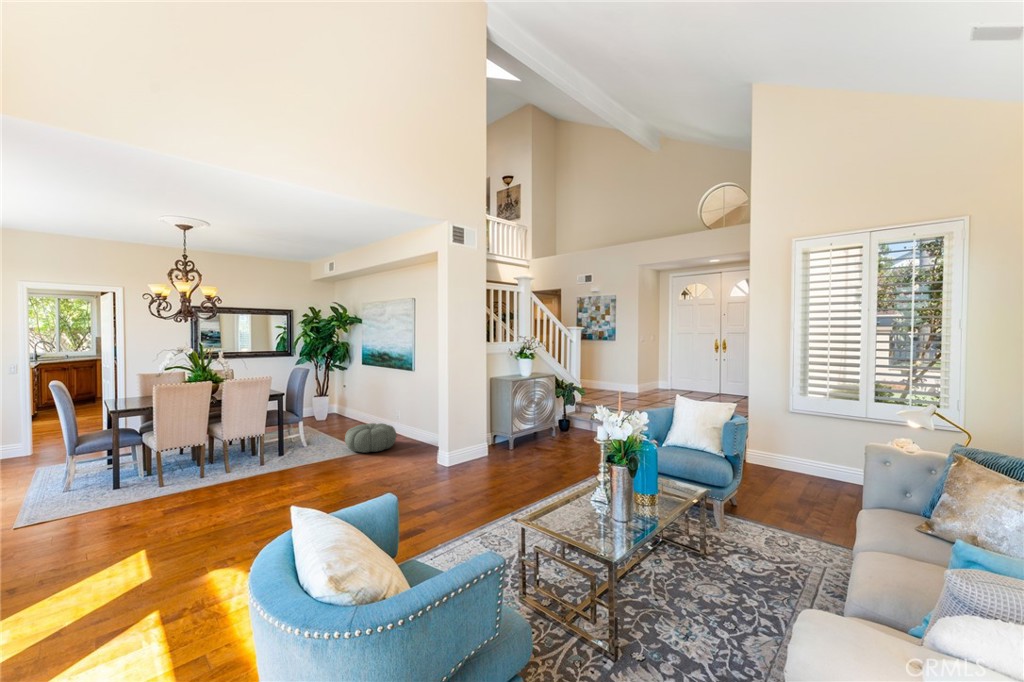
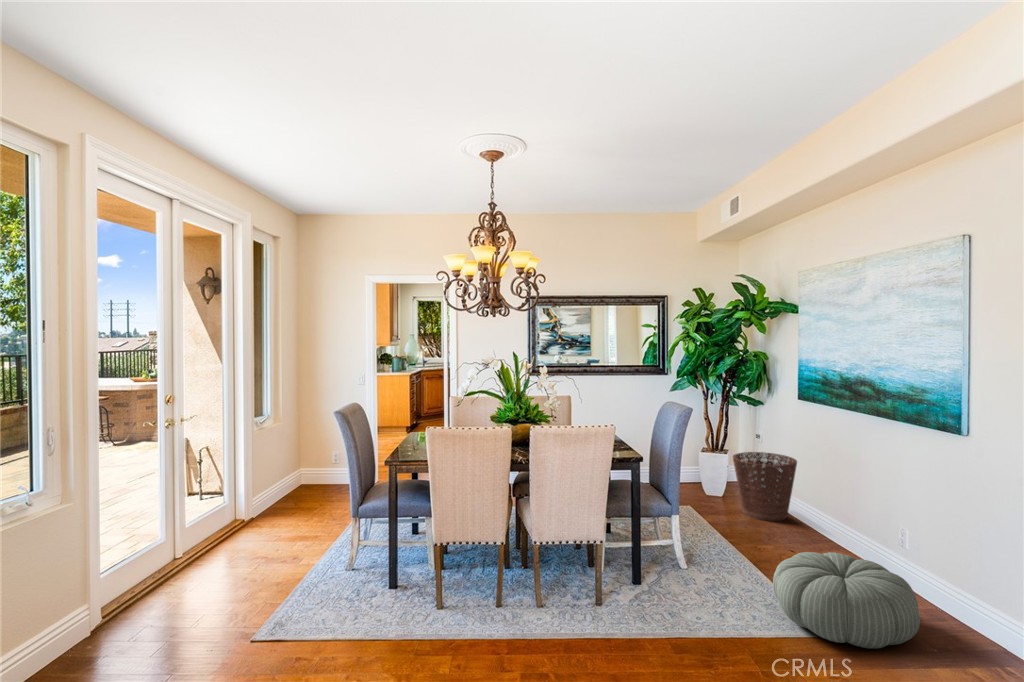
basket: none [330,393,362,425] -> present [733,452,797,521]

